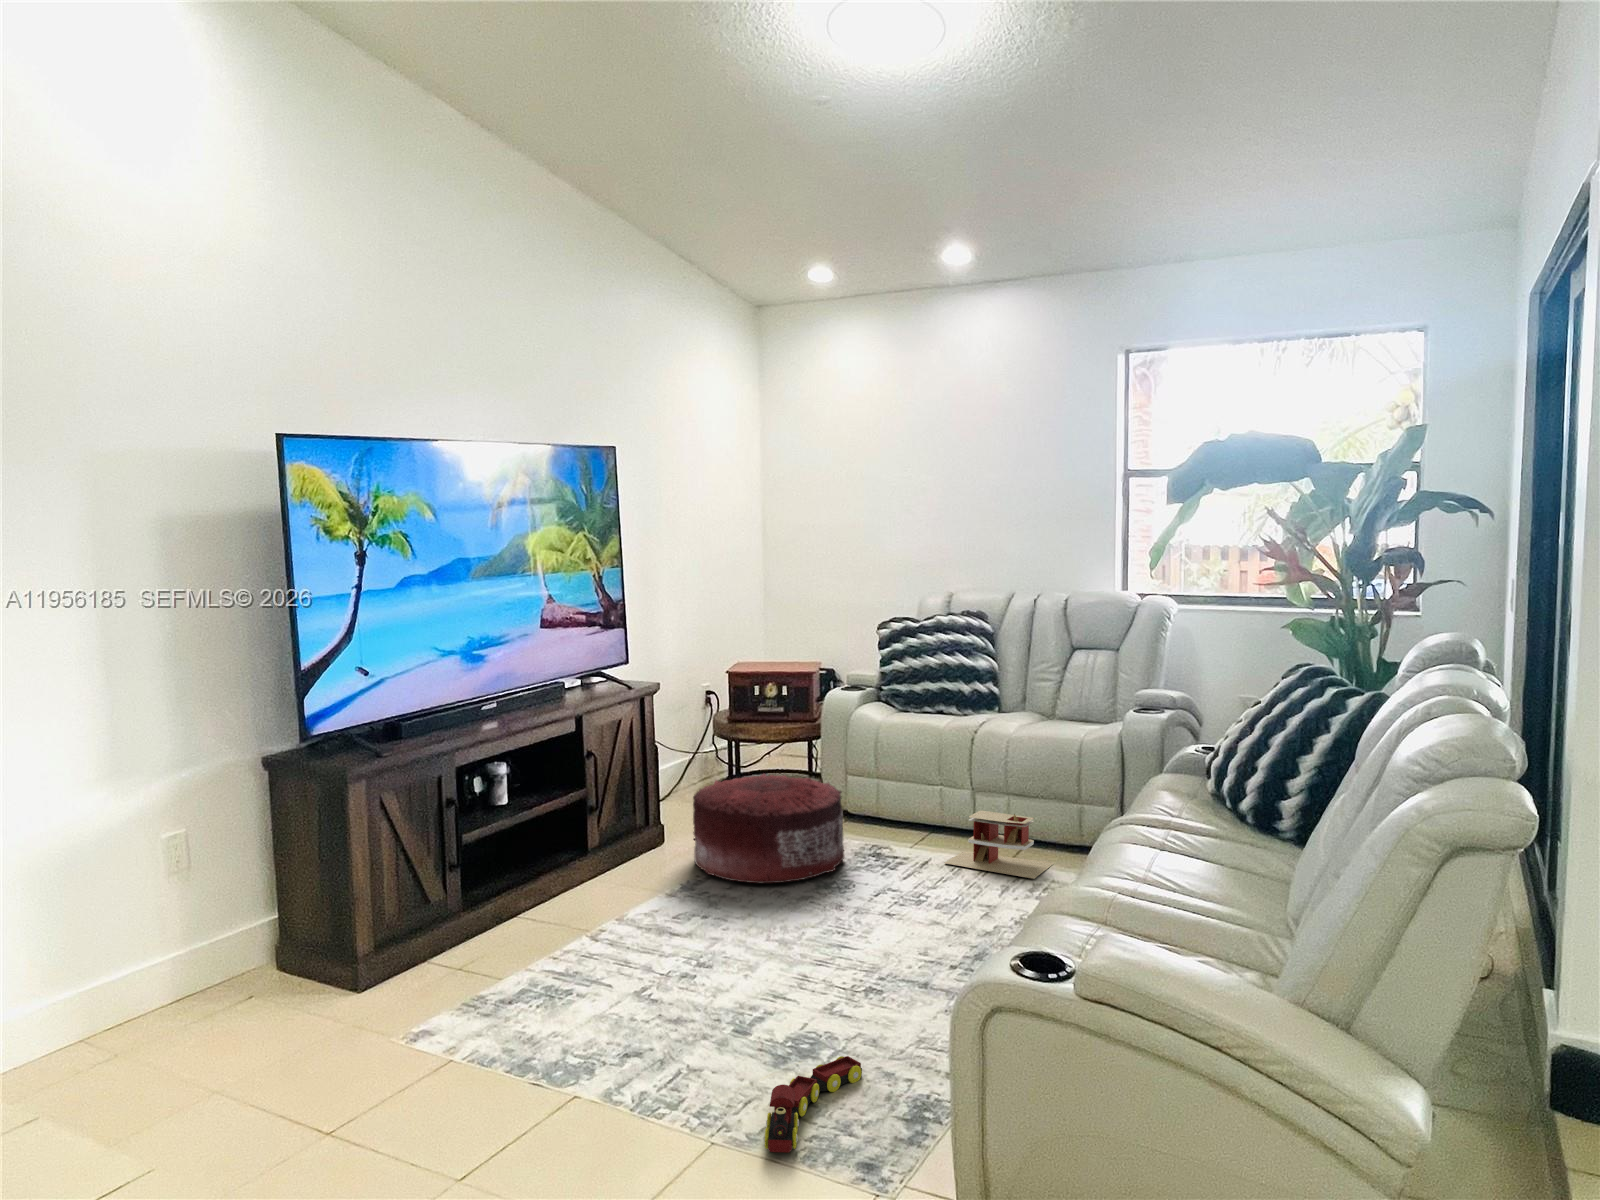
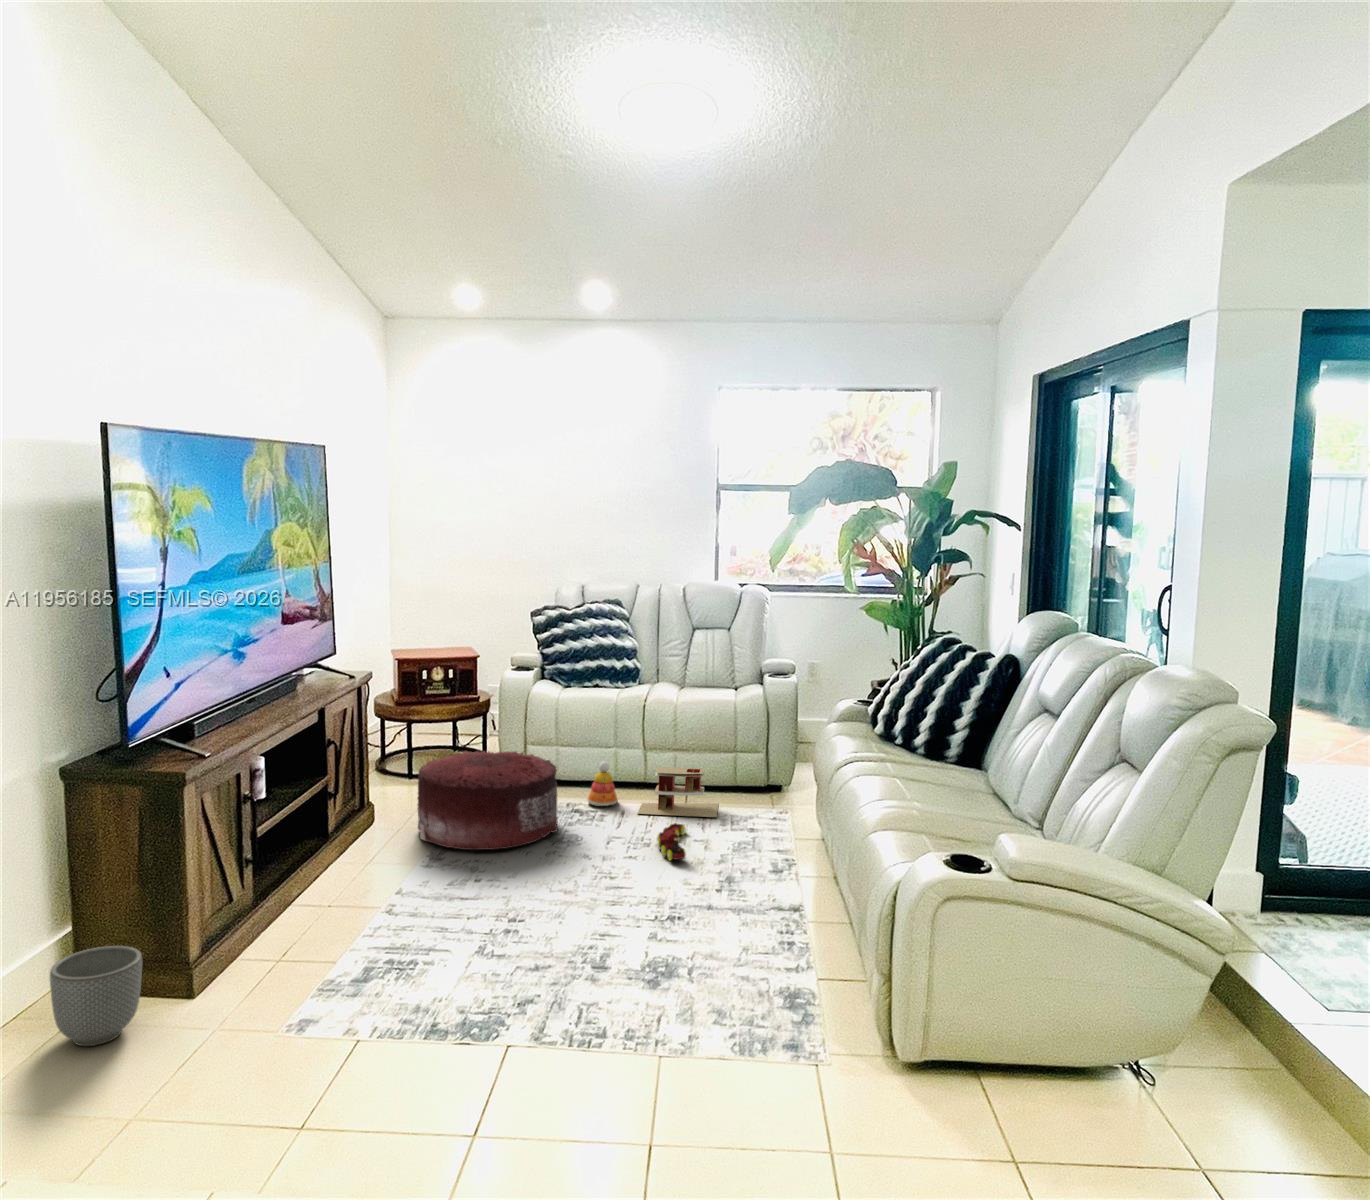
stacking toy: none [898,798,935,850] -> present [587,761,618,806]
planter: none [235,921,315,1010] -> present [50,946,142,1046]
toy train: present [764,1056,862,1152] -> present [657,823,686,860]

